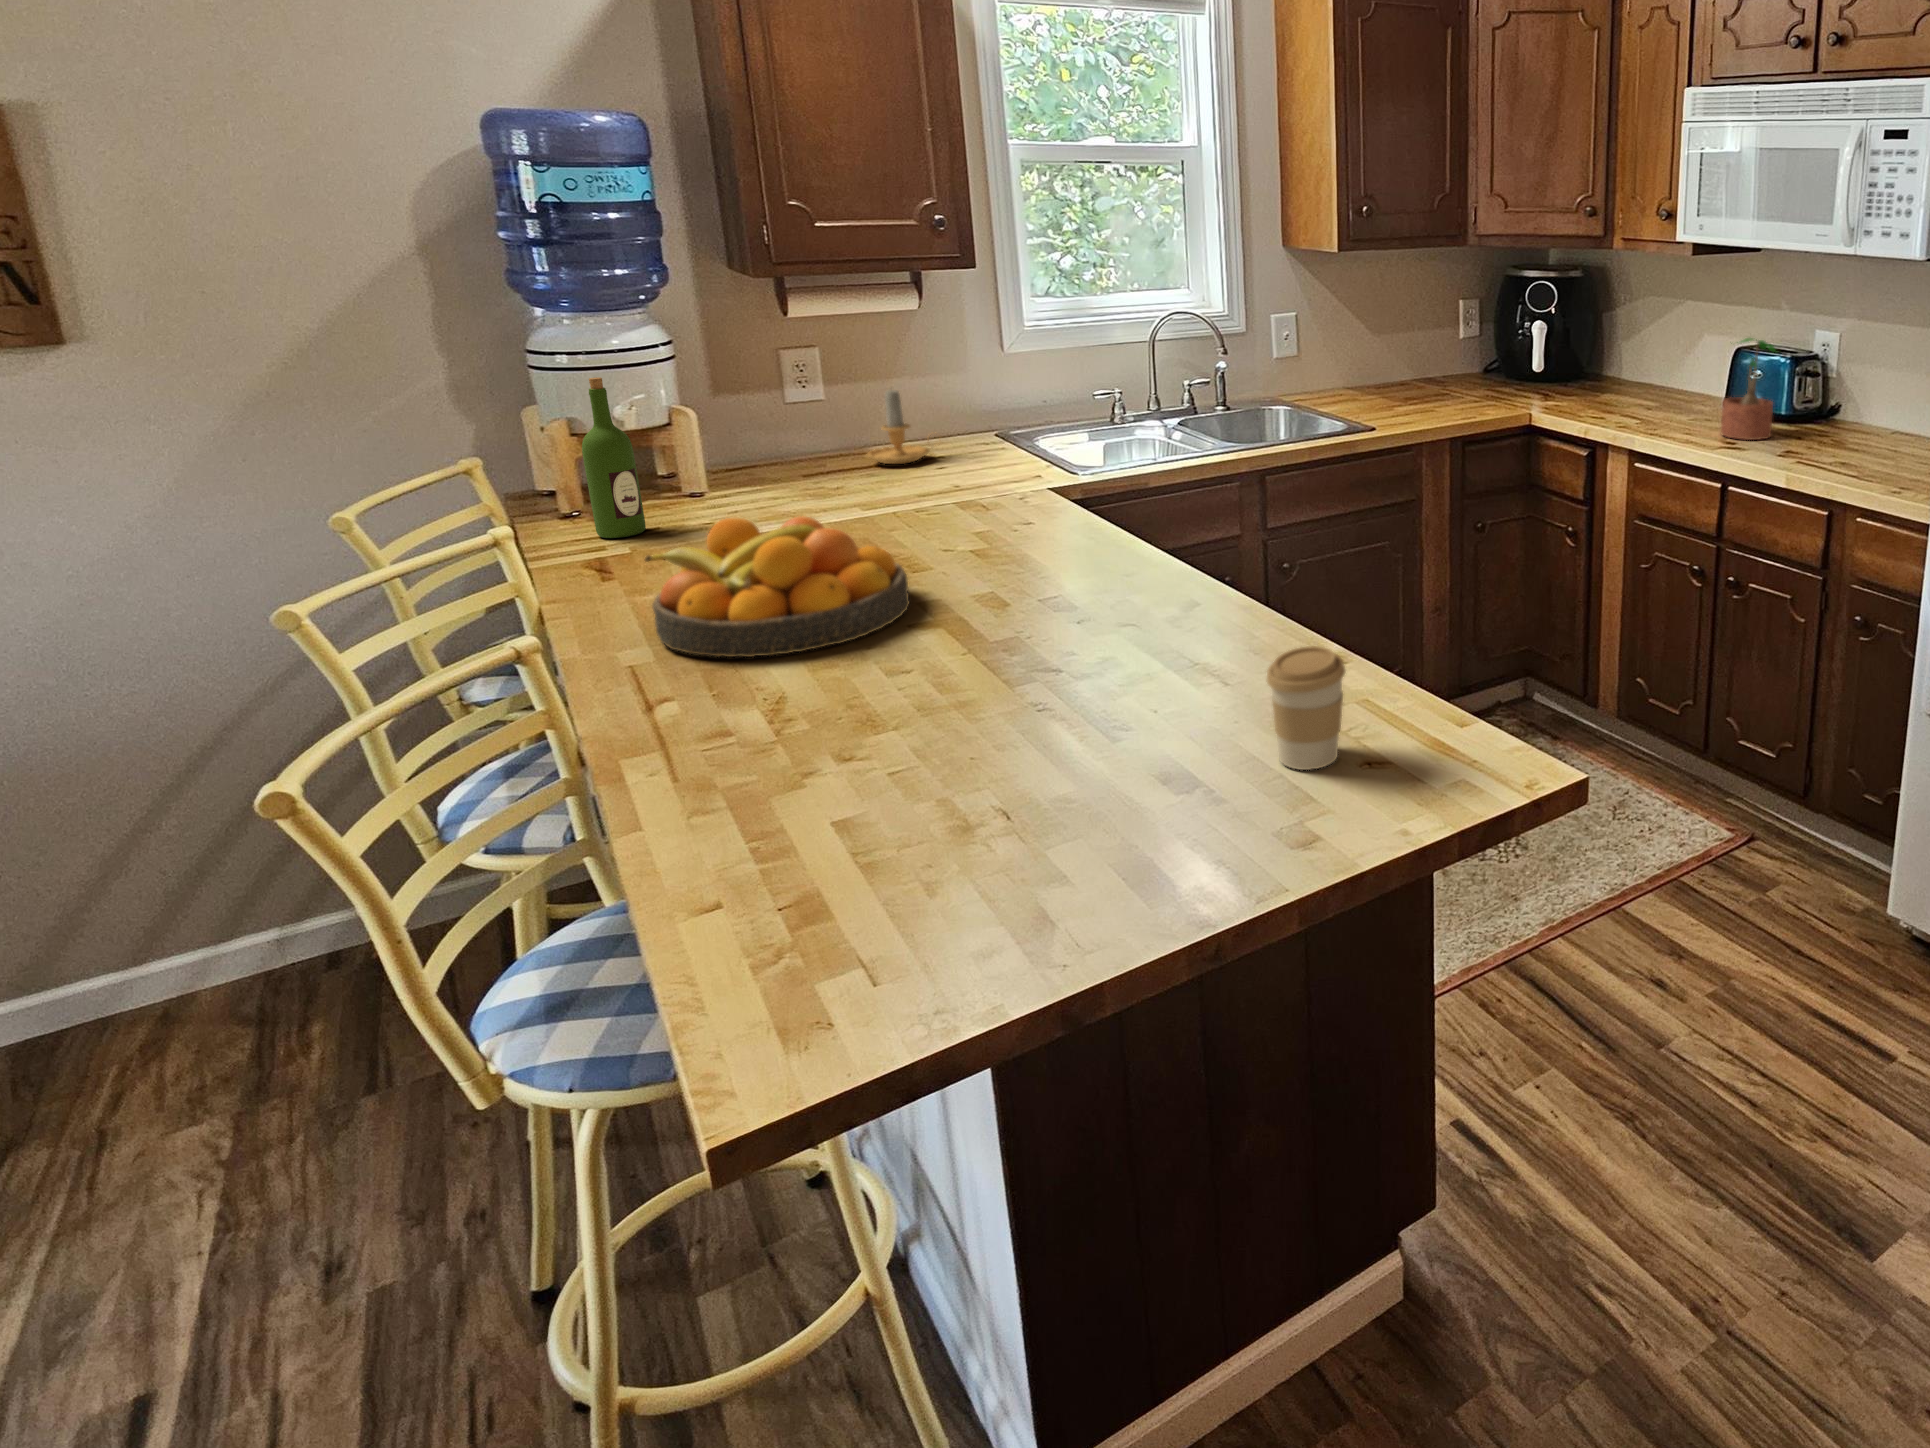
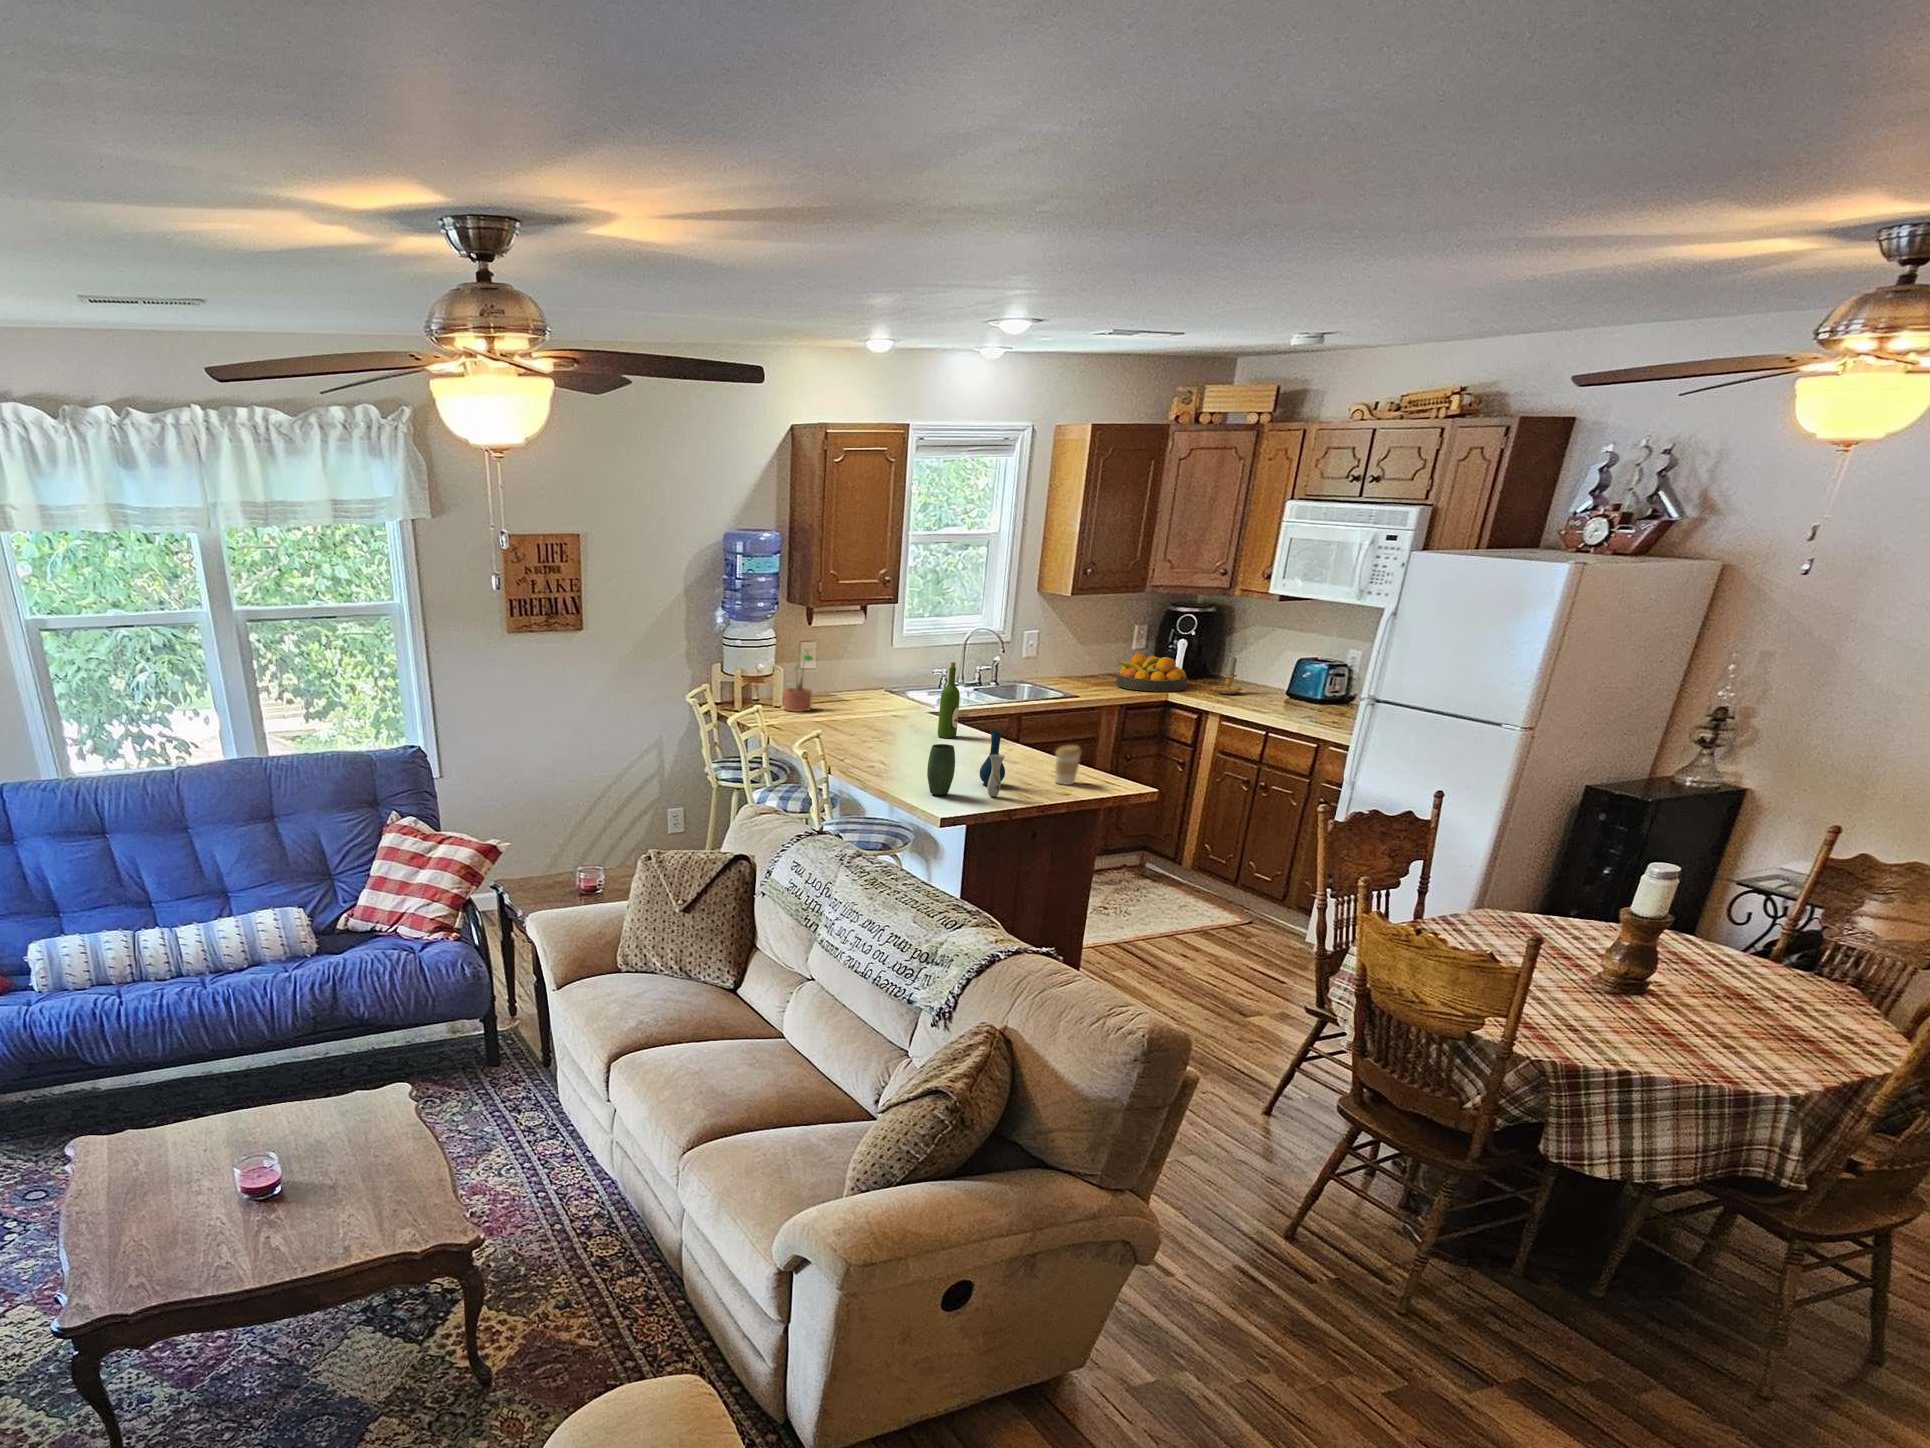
potted plant: present [1721,338,1775,440] -> present [784,655,812,712]
wine bottle: present [582,377,646,538] -> present [938,662,960,738]
candle: present [868,390,936,464] -> present [1214,657,1244,694]
fruit bowl: present [645,517,910,657] -> present [1116,653,1187,691]
vase: none [770,639,1109,915] -> present [927,731,1005,797]

